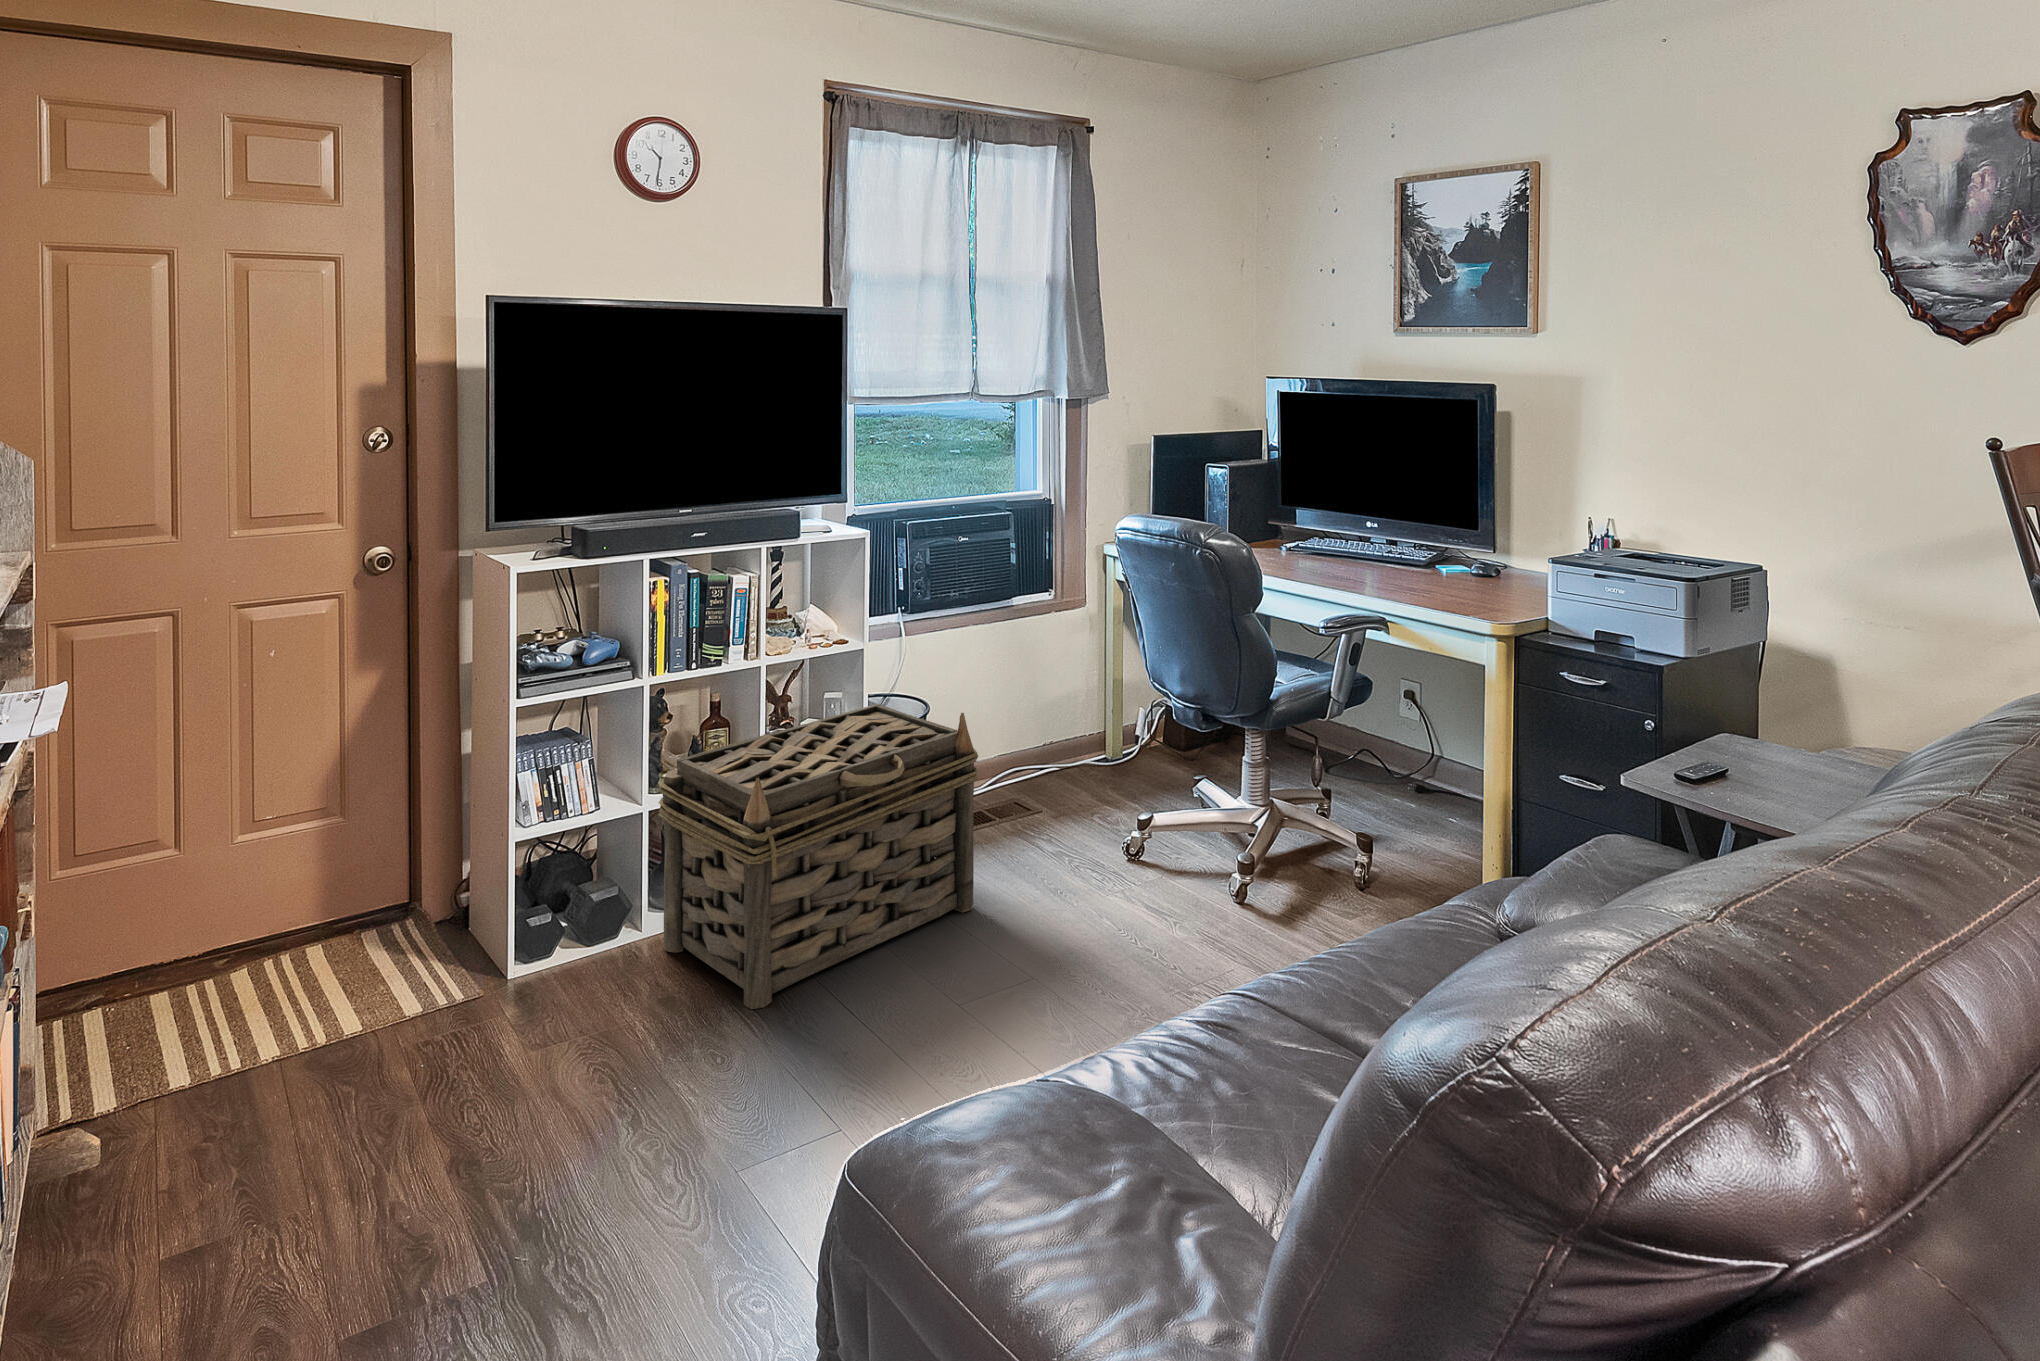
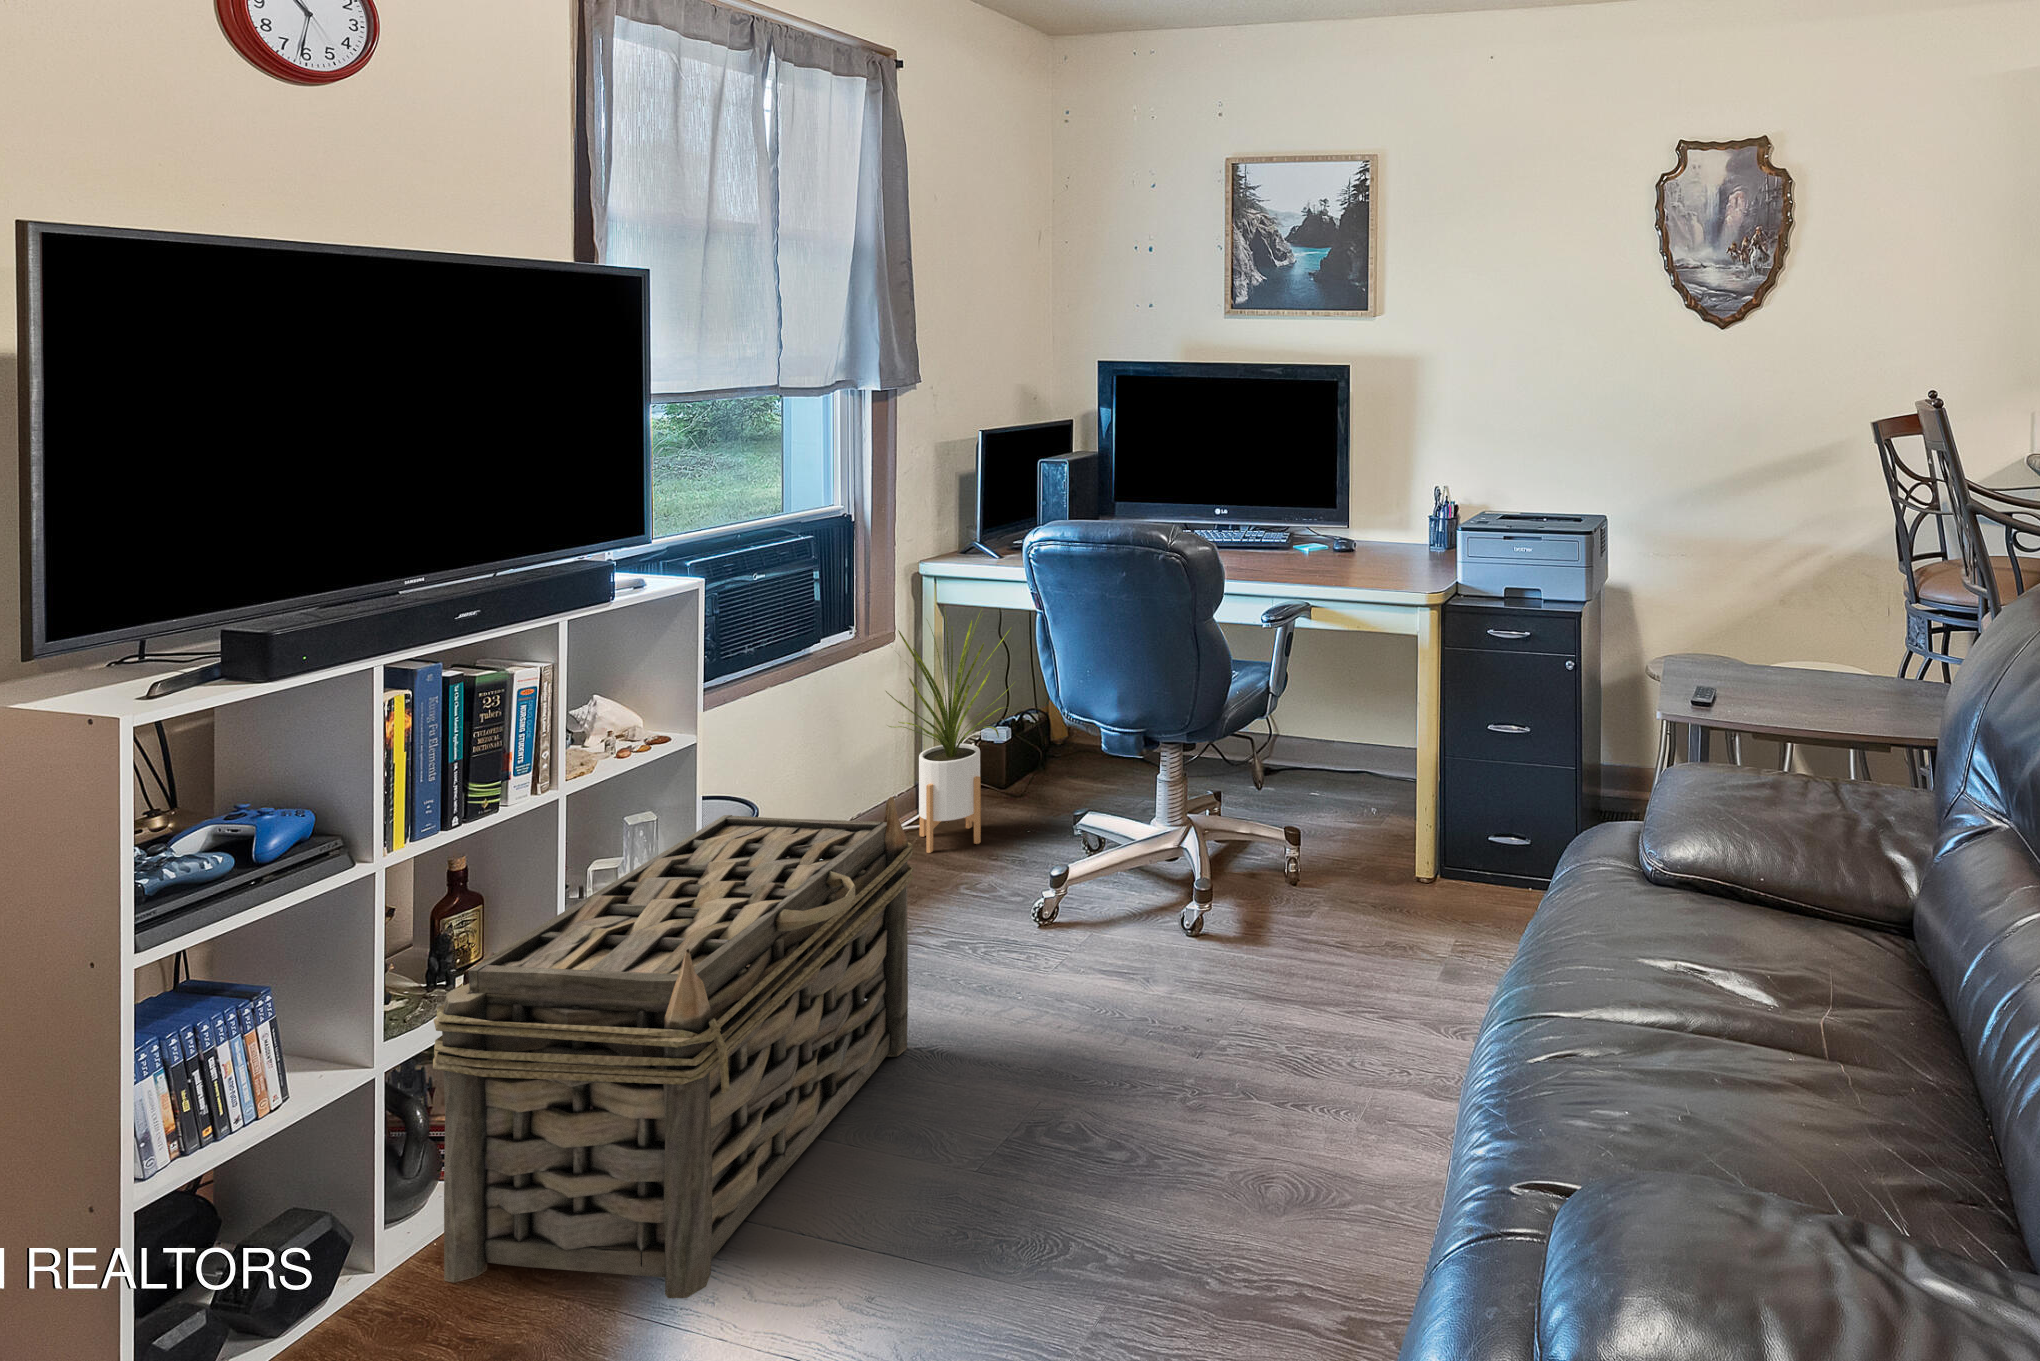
house plant: none [1066,579,1168,781] -> present [886,609,1014,853]

